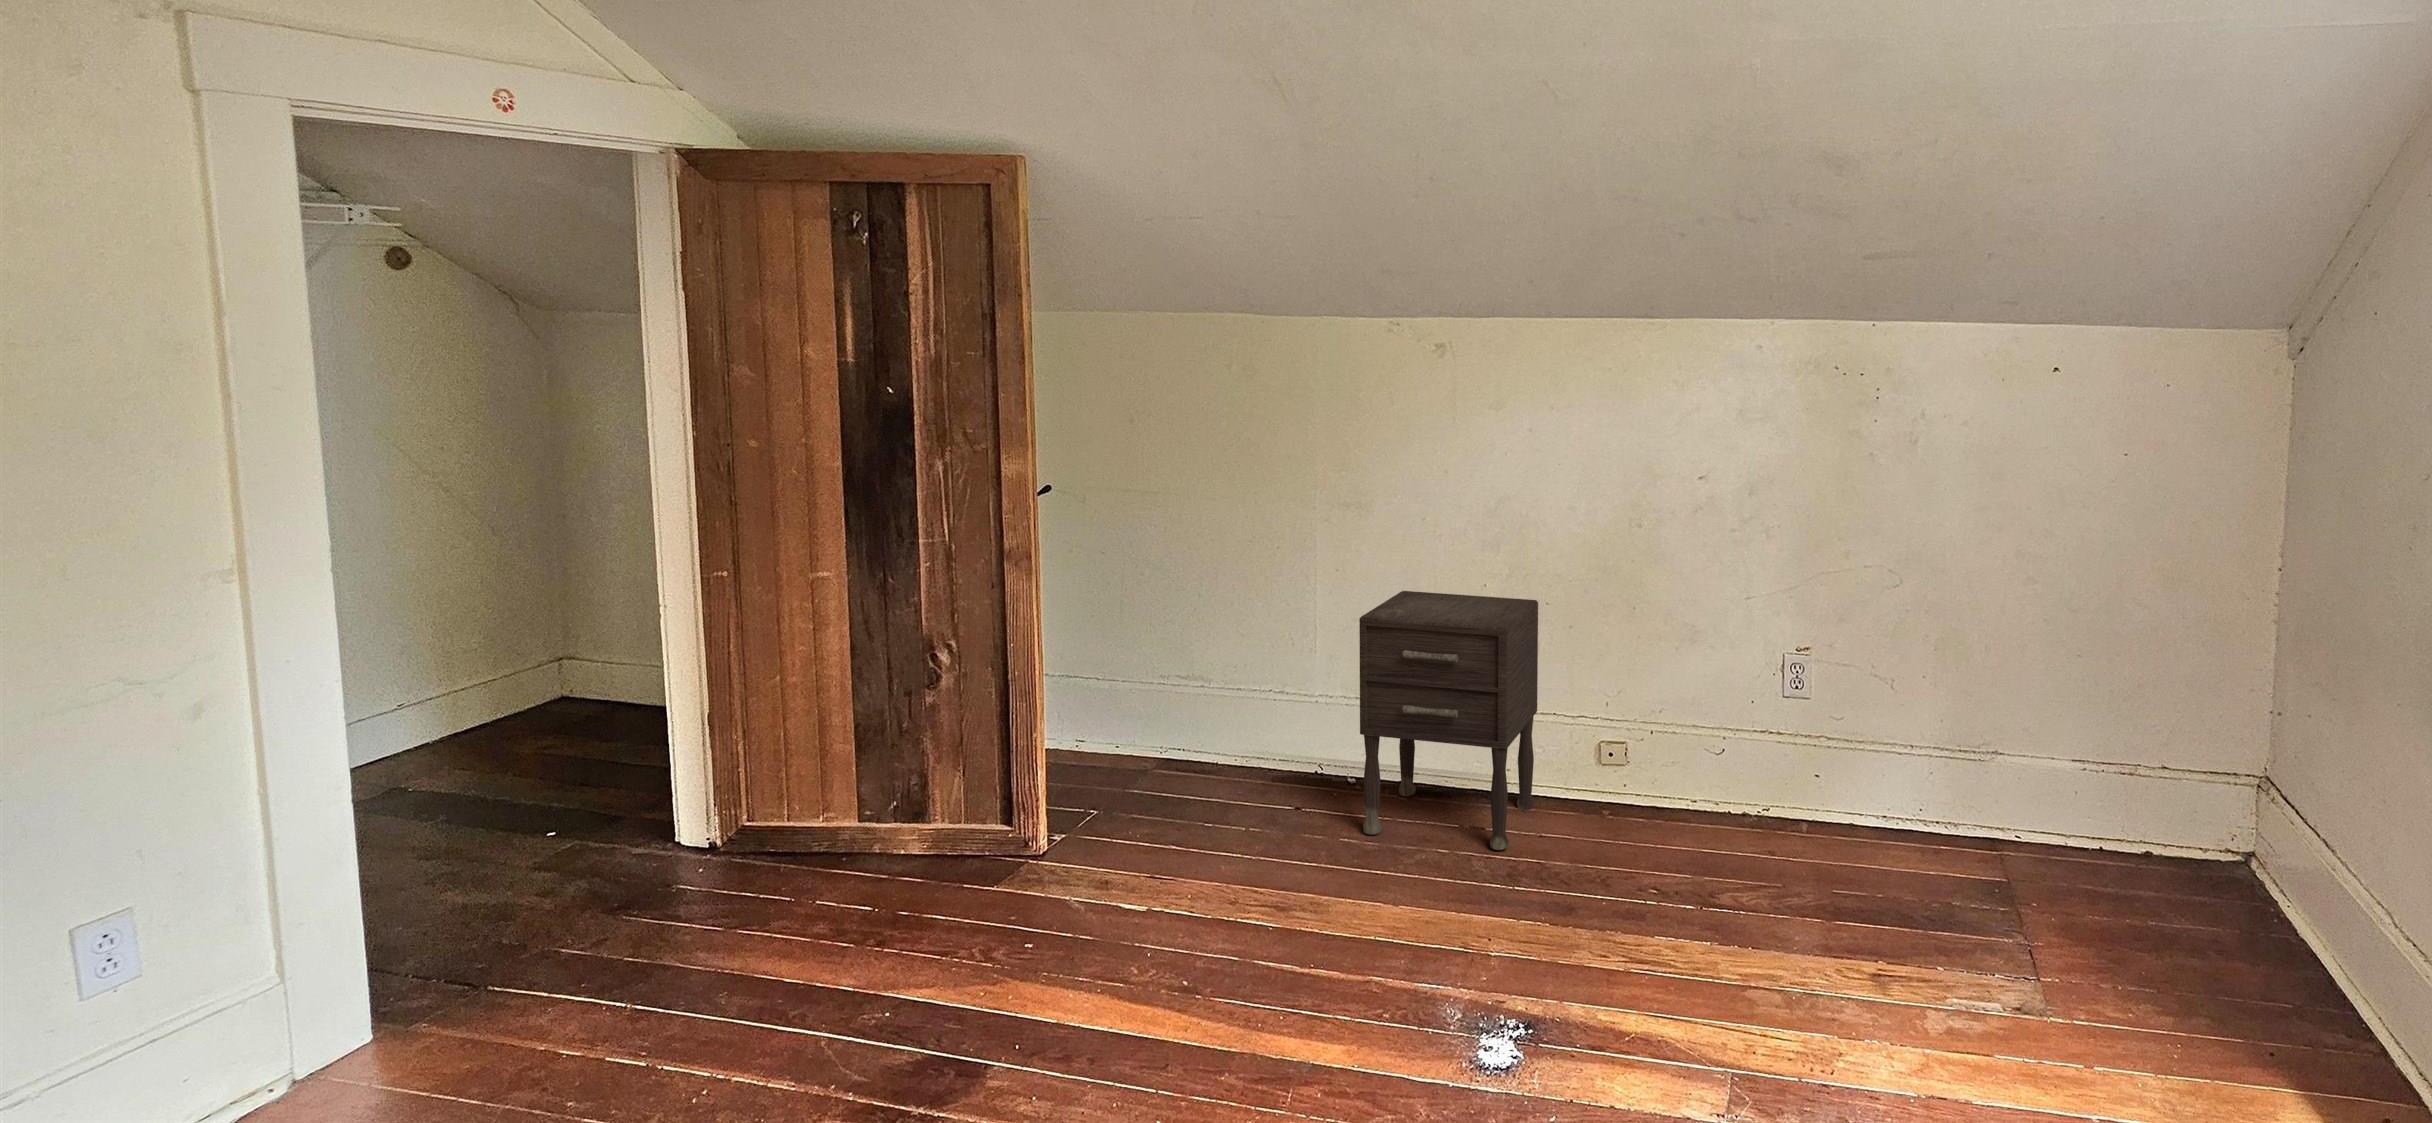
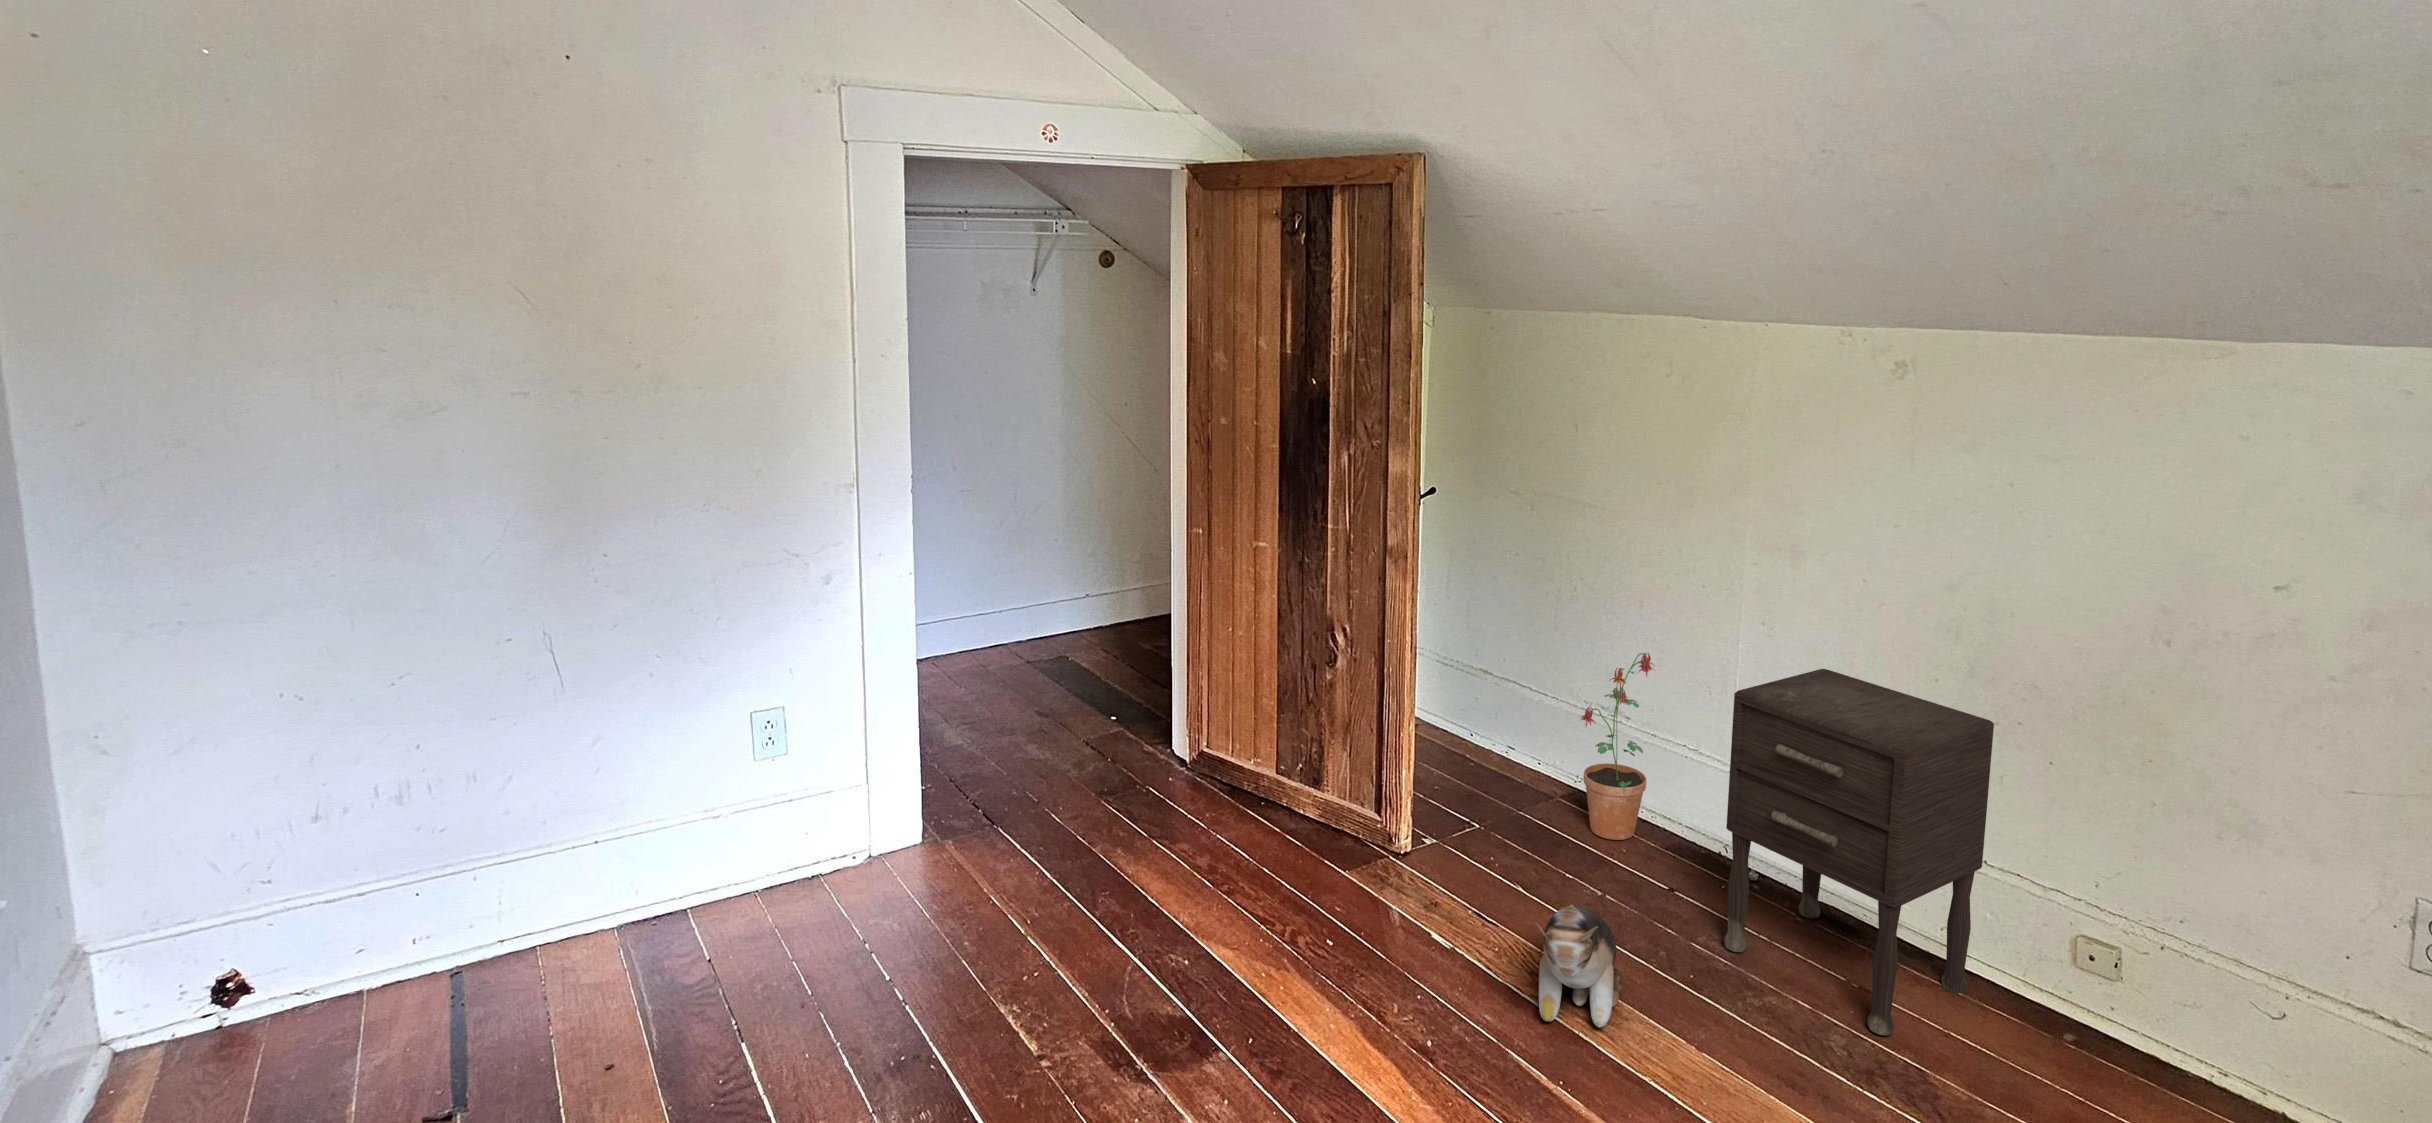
potted plant: none [1183,614,1248,790] -> present [1581,653,1655,840]
plush toy: none [1247,817,1321,929] -> present [1534,904,1622,1028]

